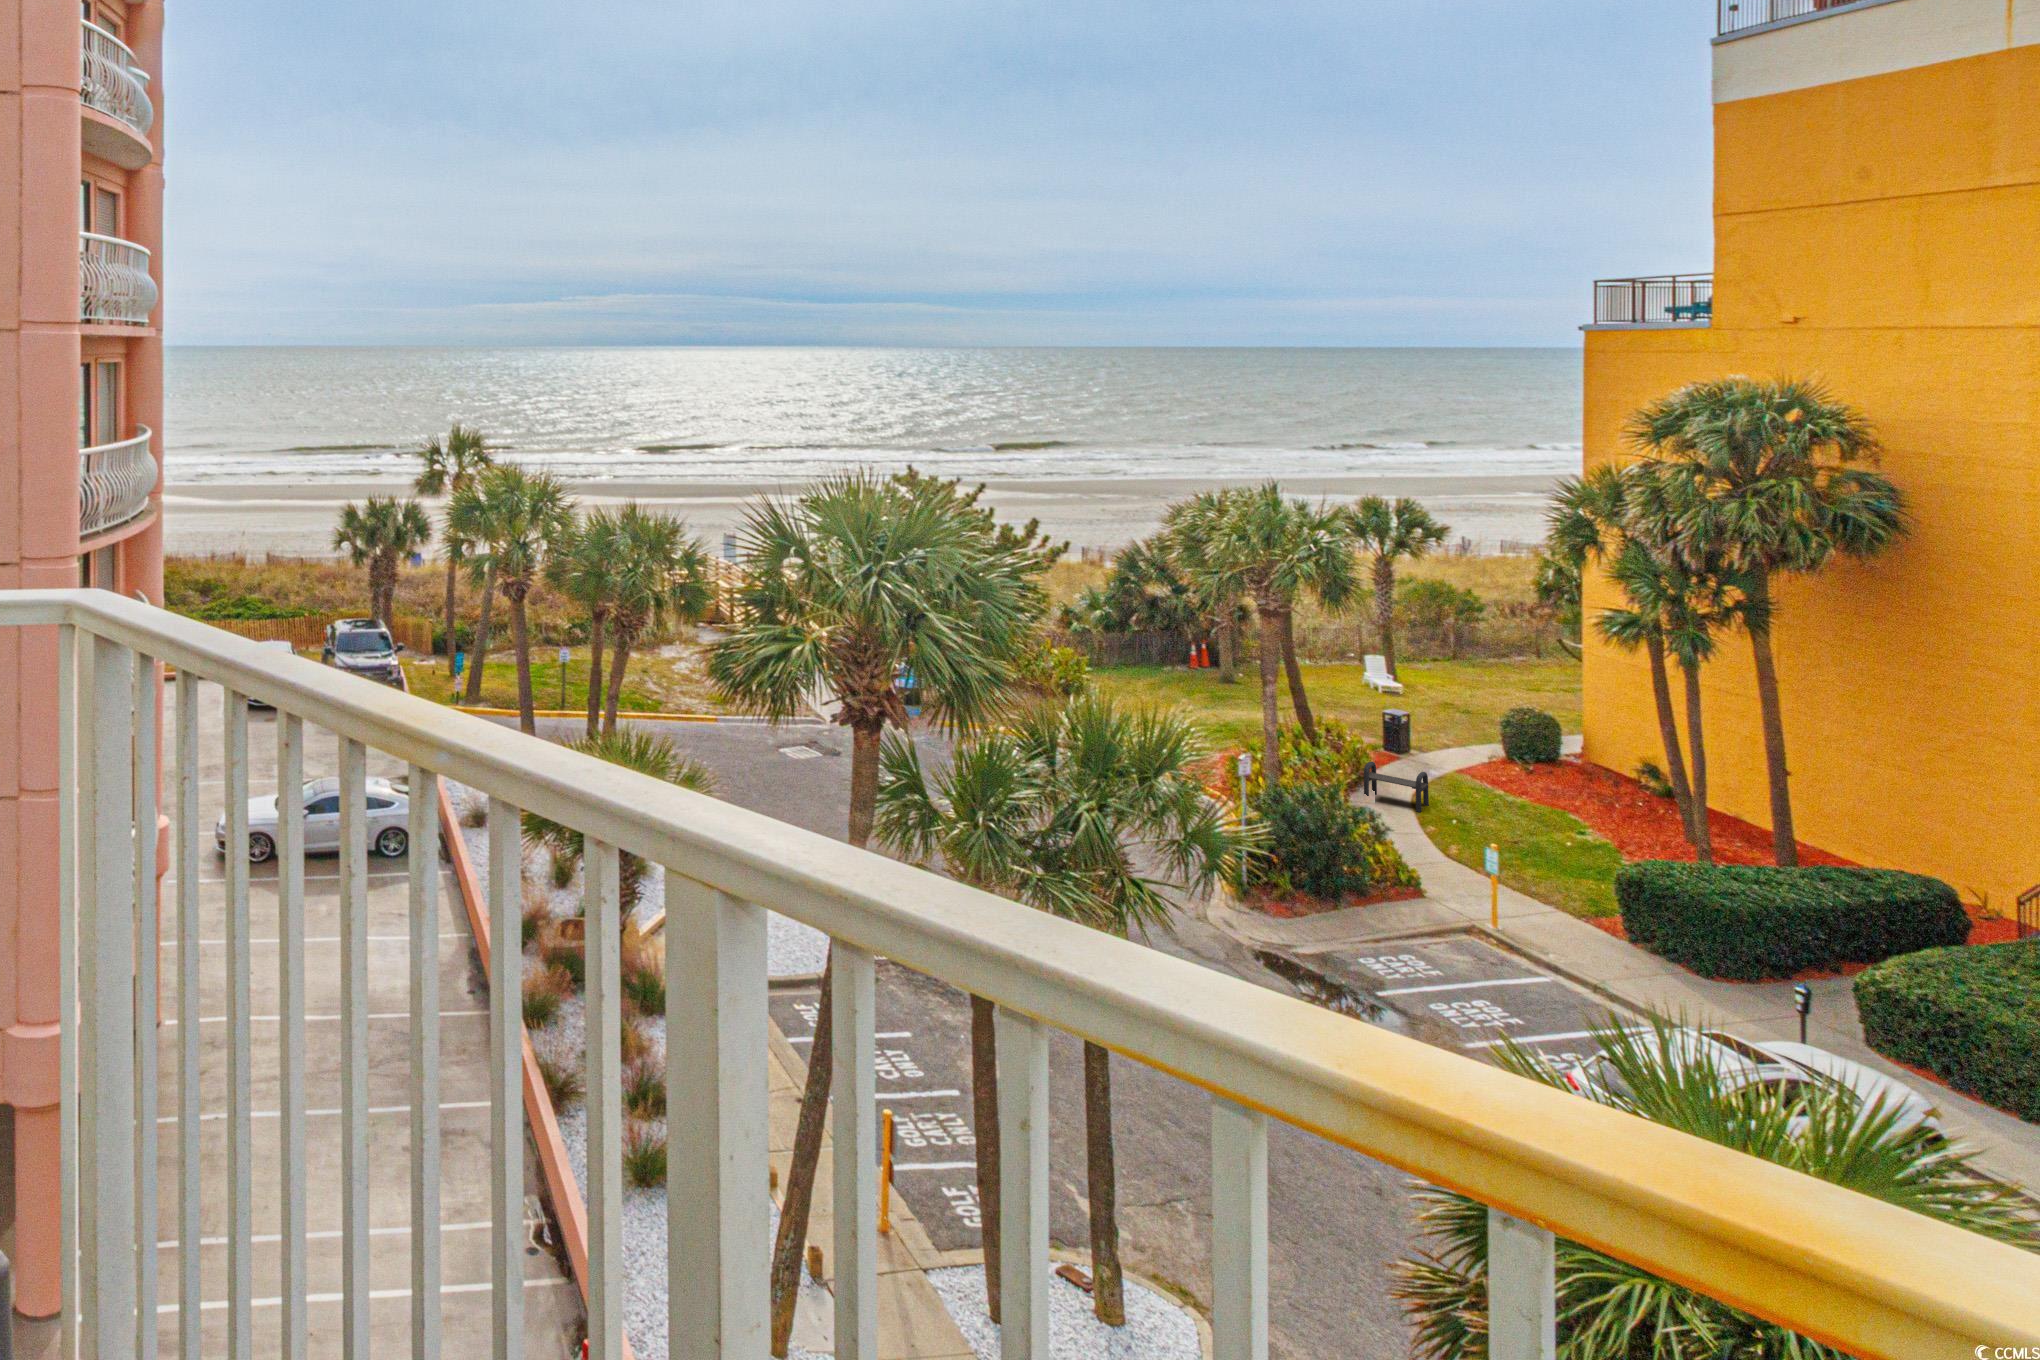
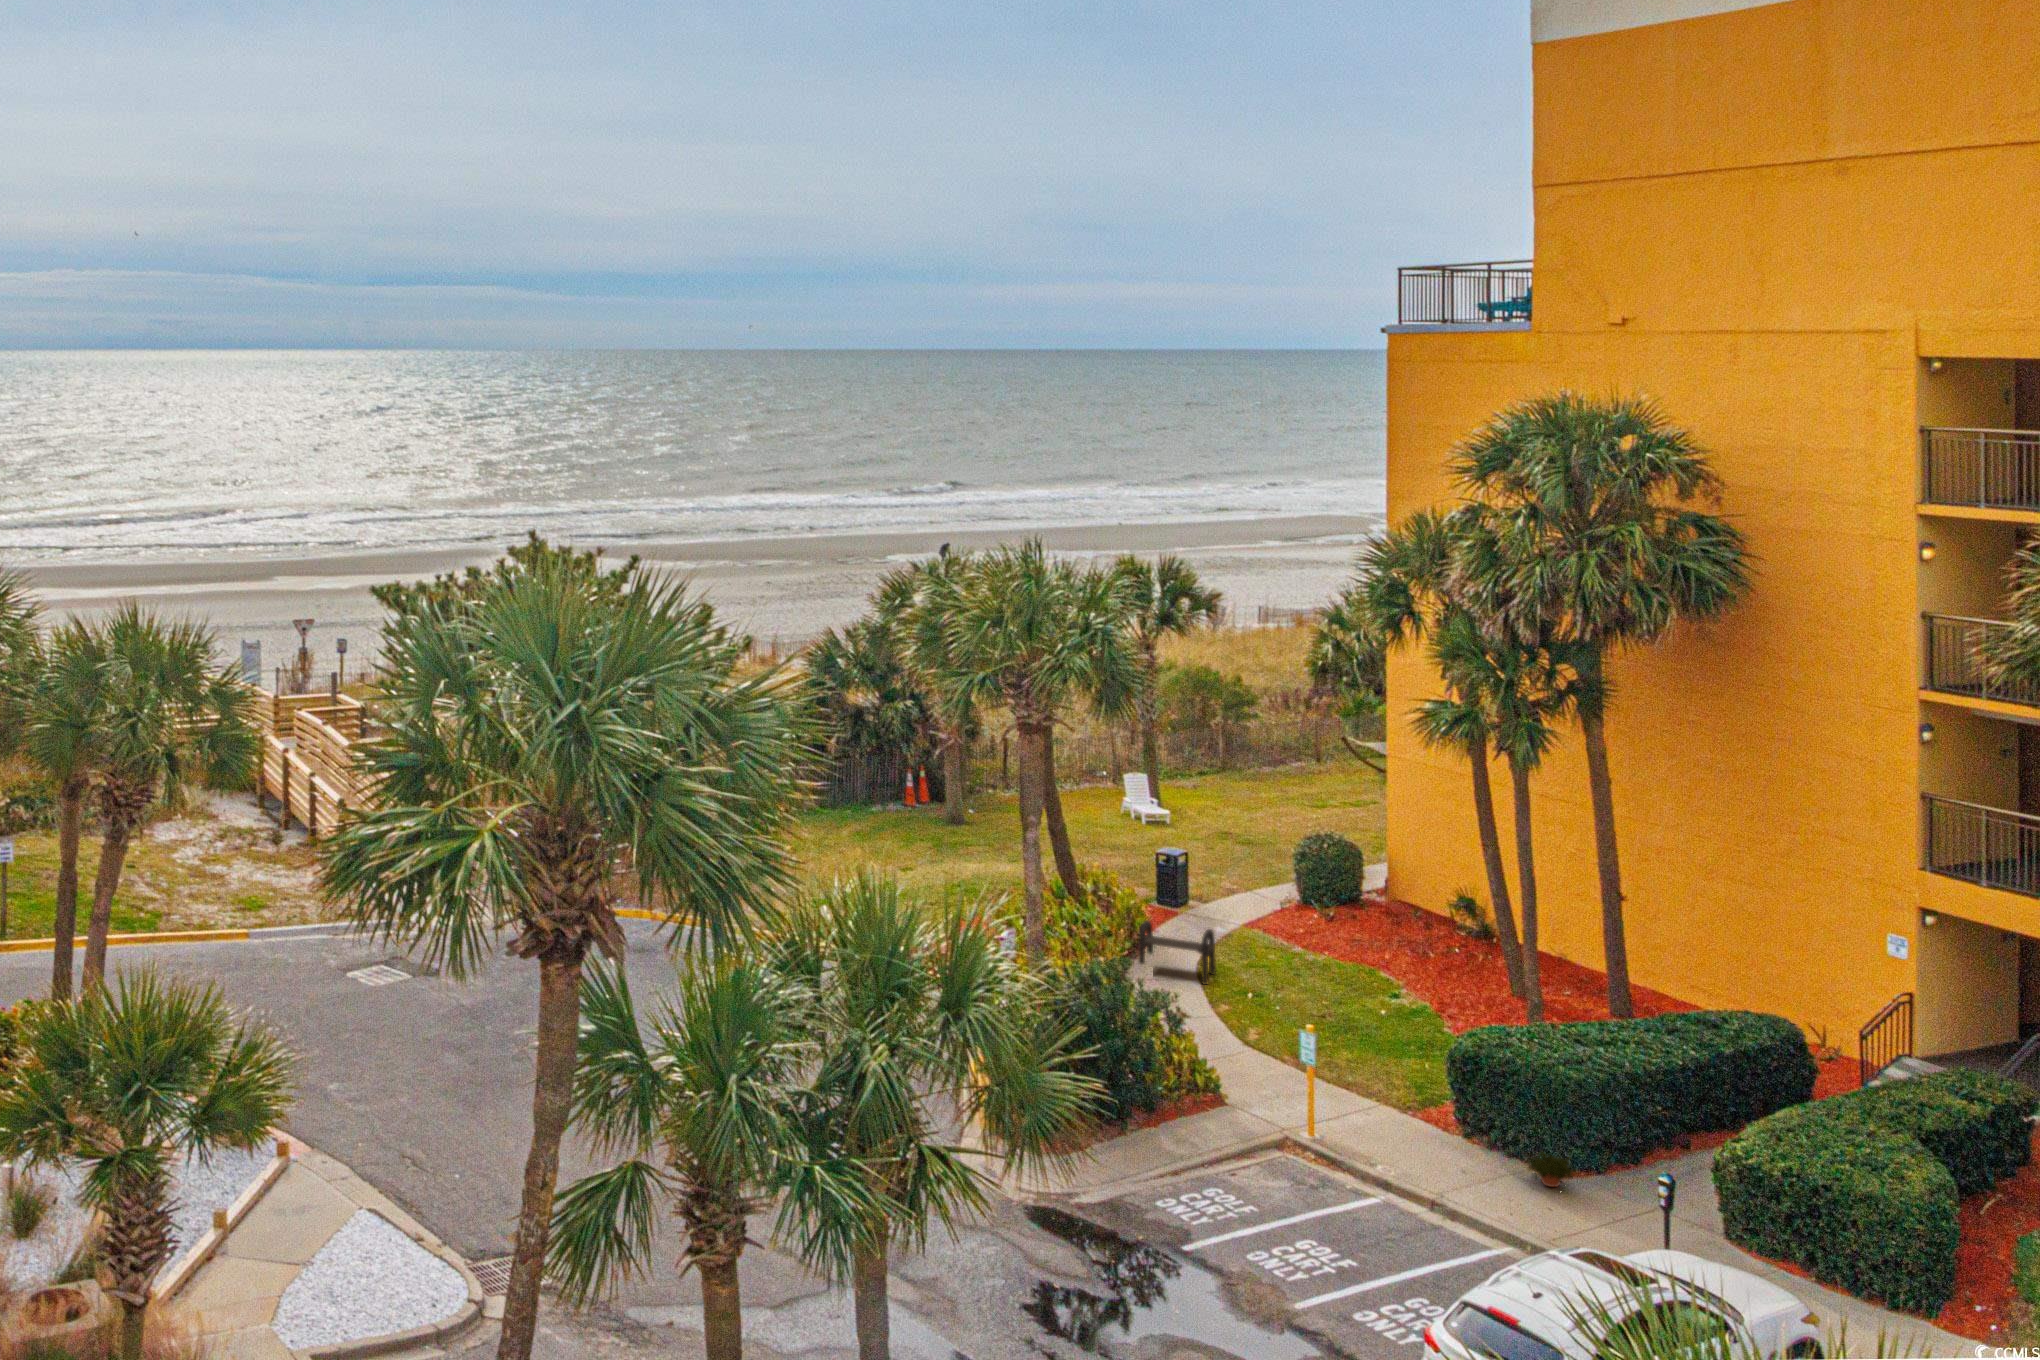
potted plant: none [1676,954,1719,987] -> present [1530,1151,1573,1189]

